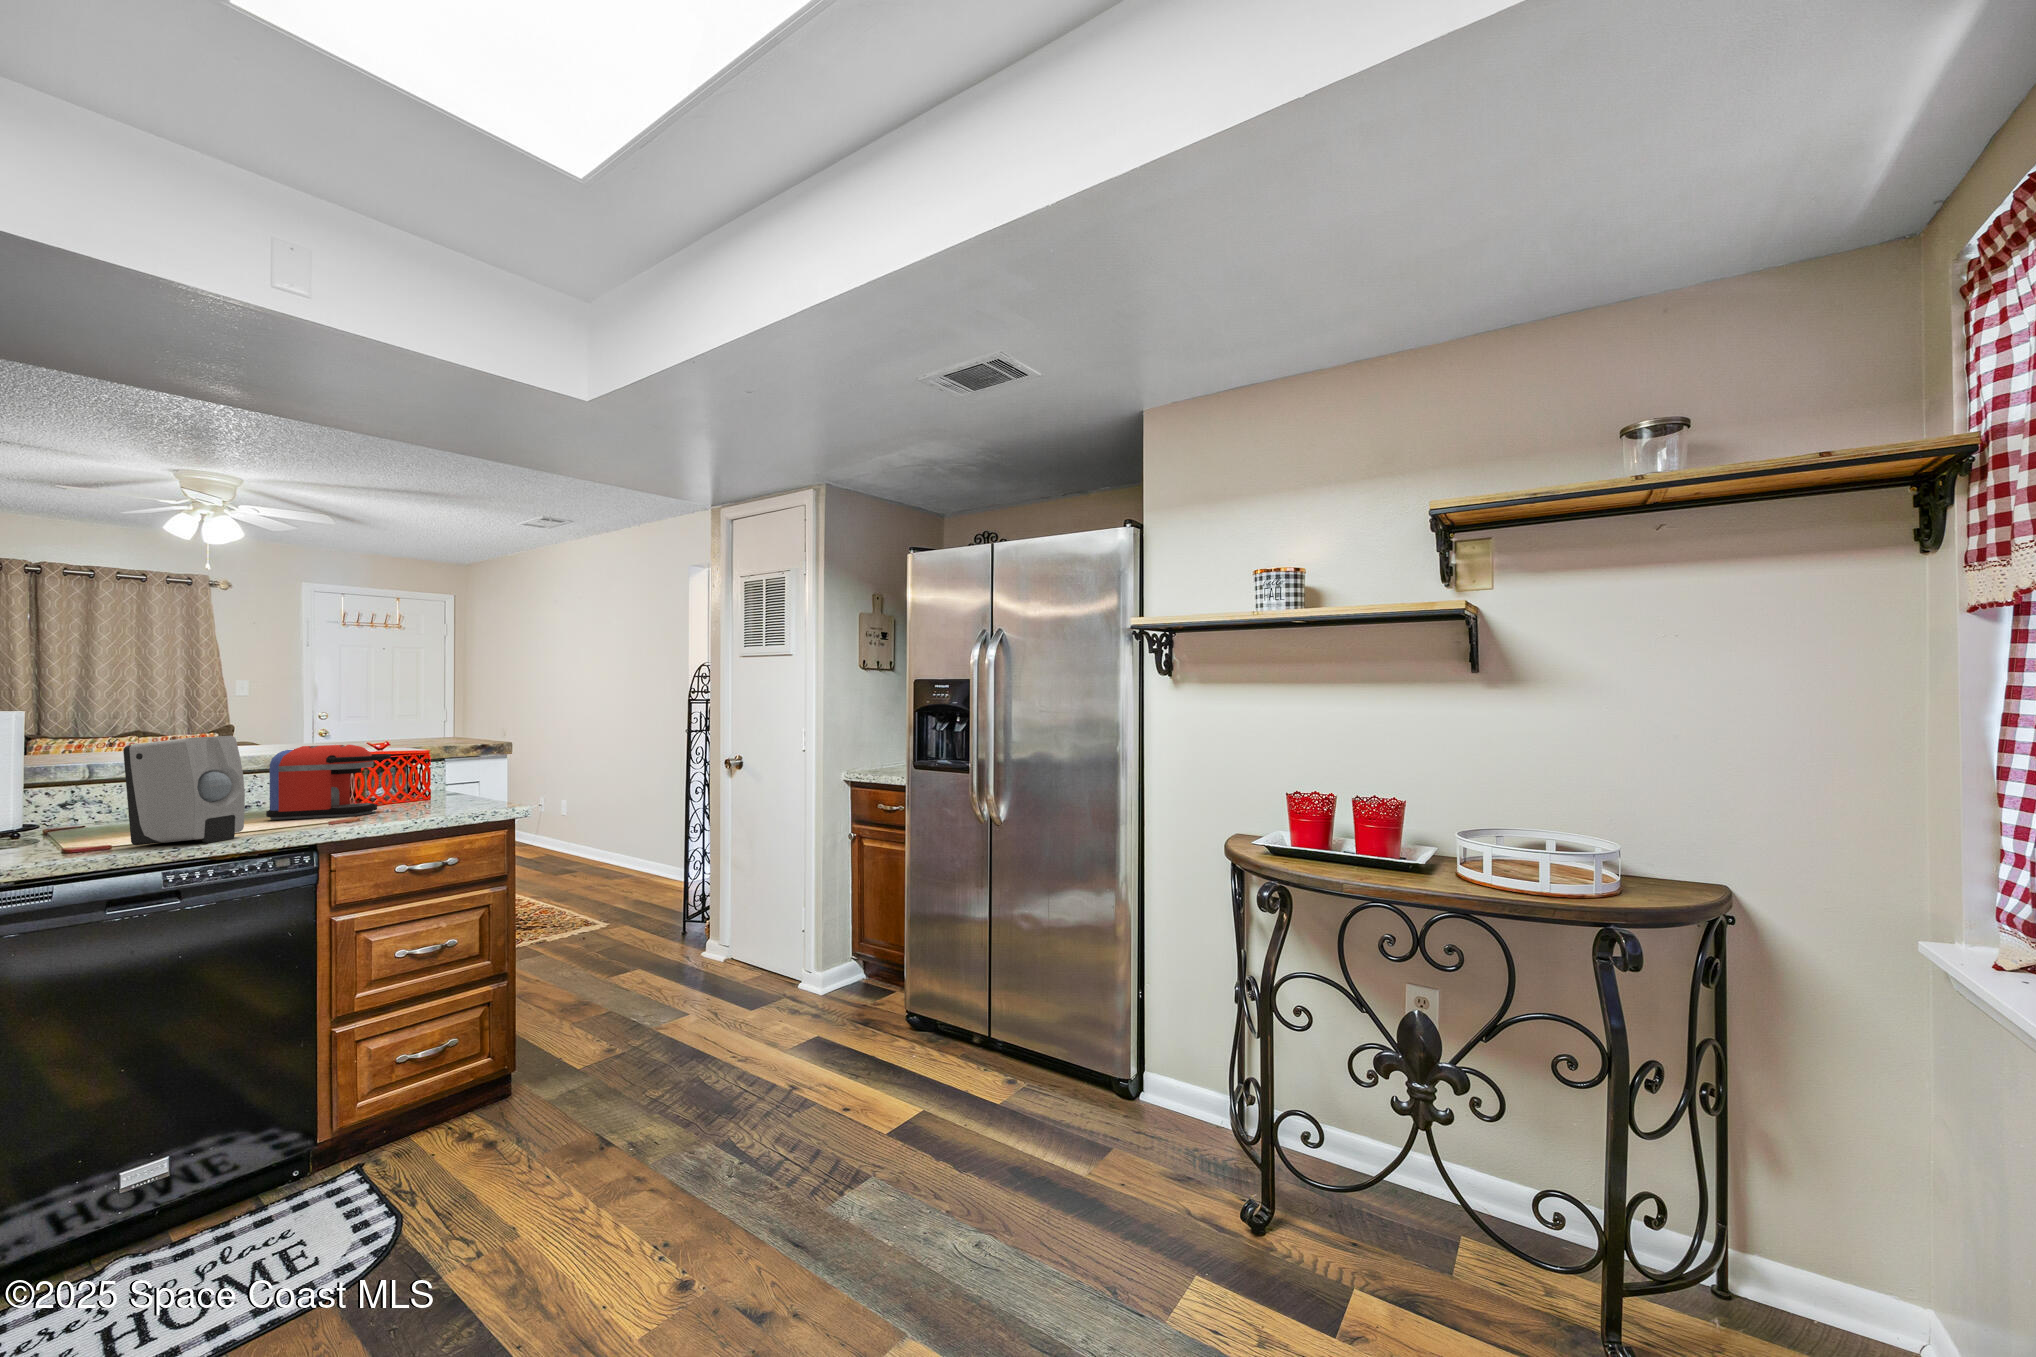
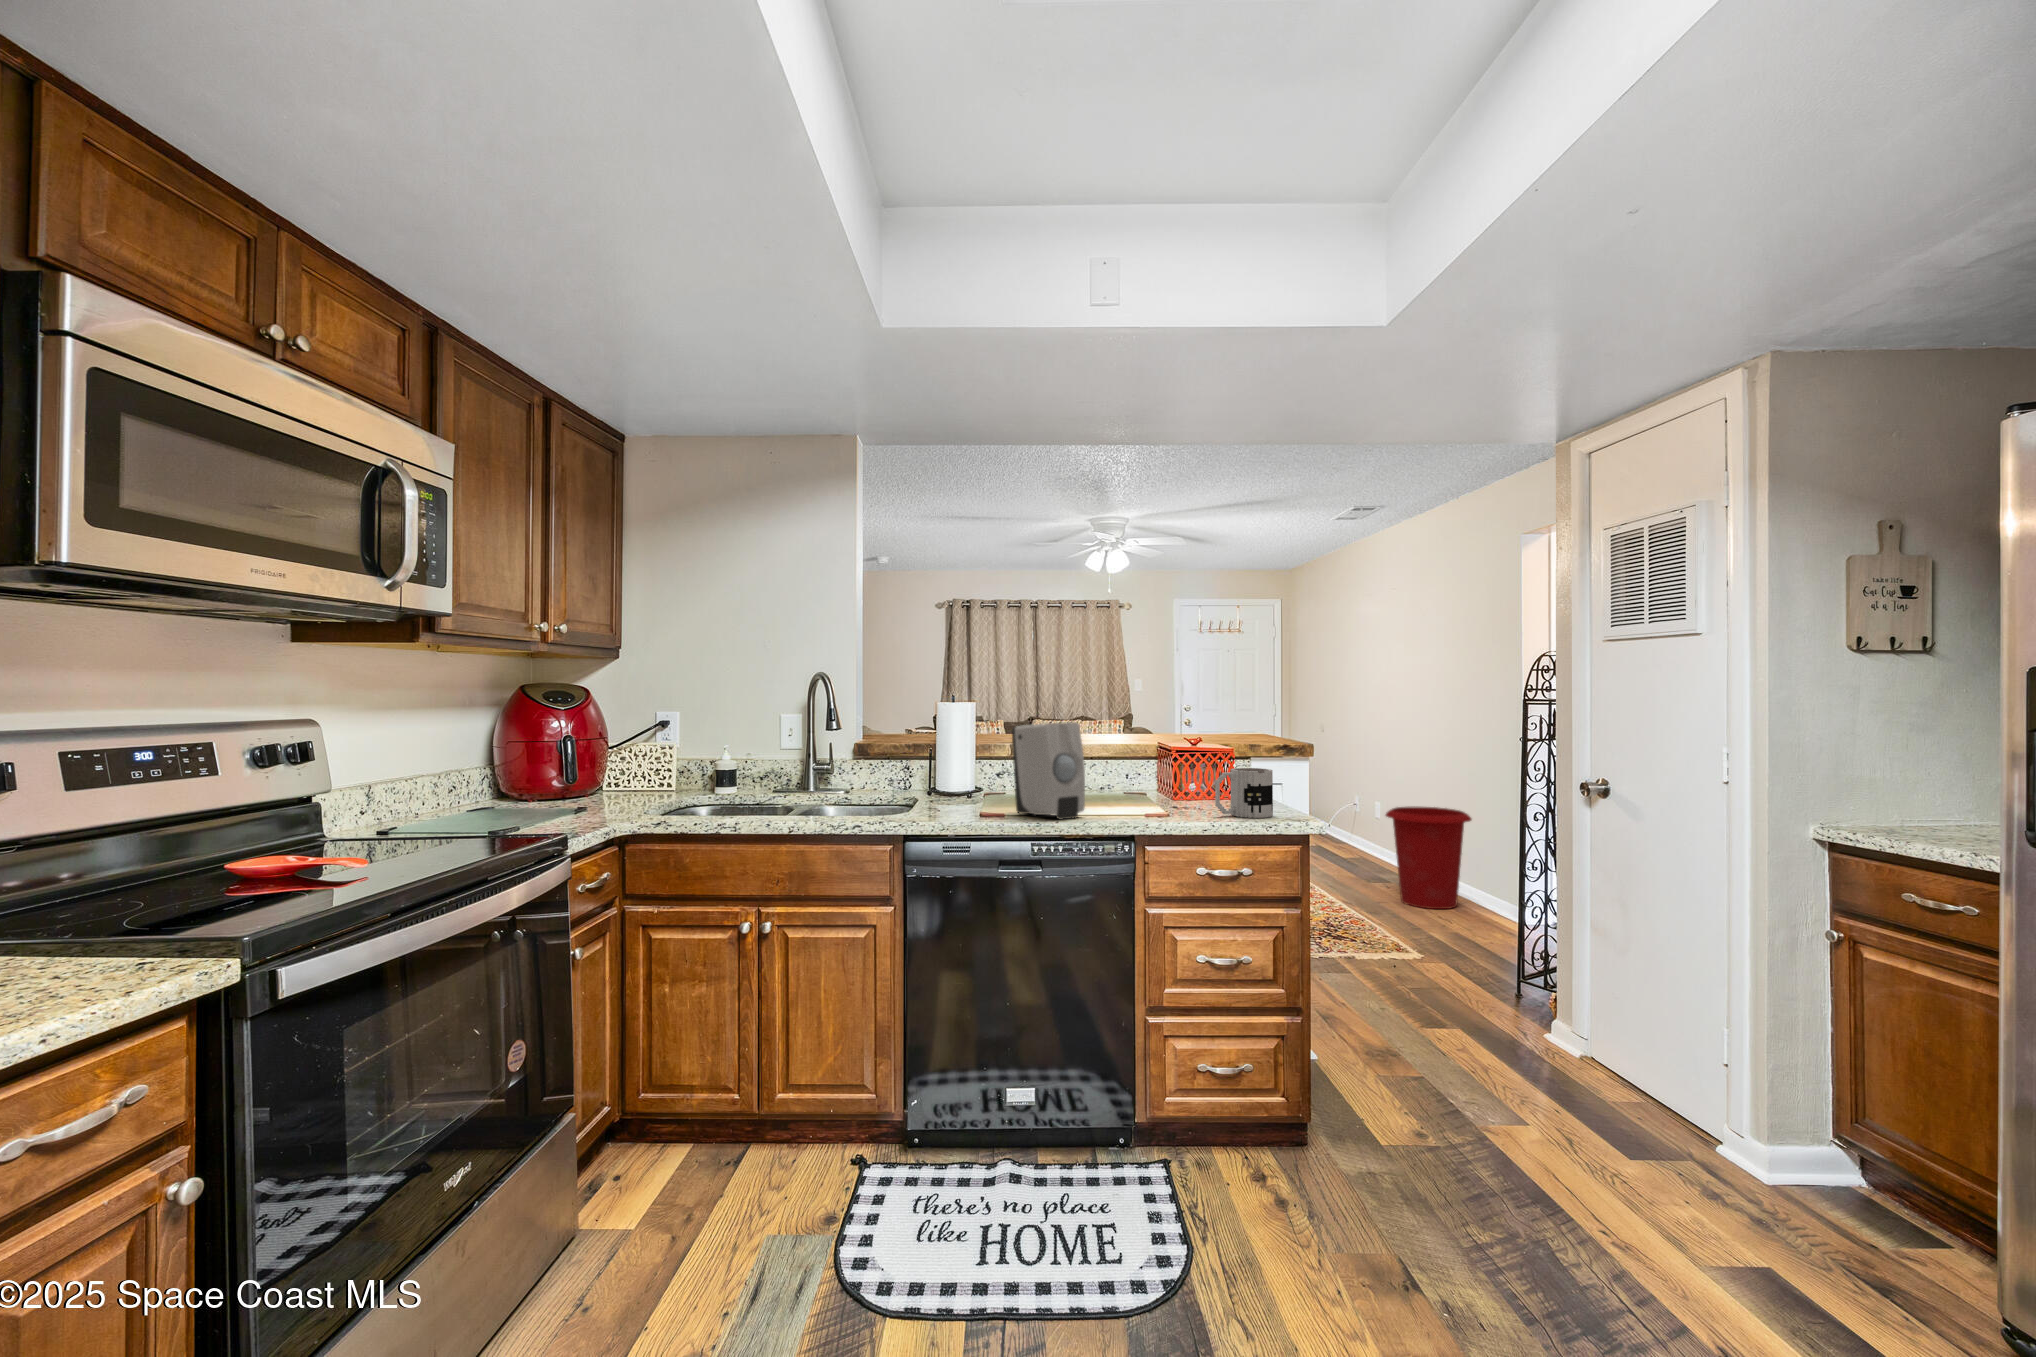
coffee maker: present [266,745,391,820] -> none [1108,733,1200,806]
mug: none [414,769,476,814] -> present [1215,768,1273,818]
waste bin: none [571,799,646,886] -> present [1386,806,1472,909]

